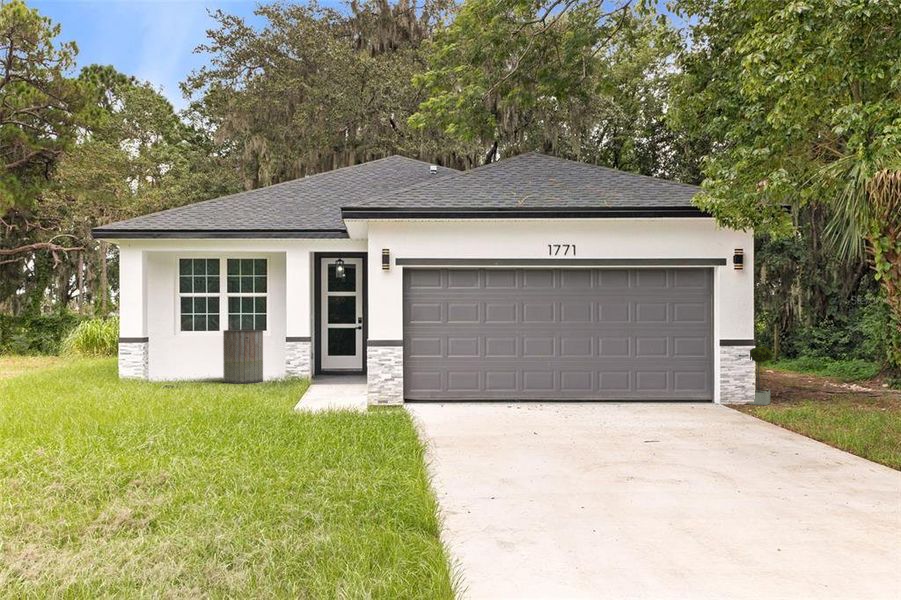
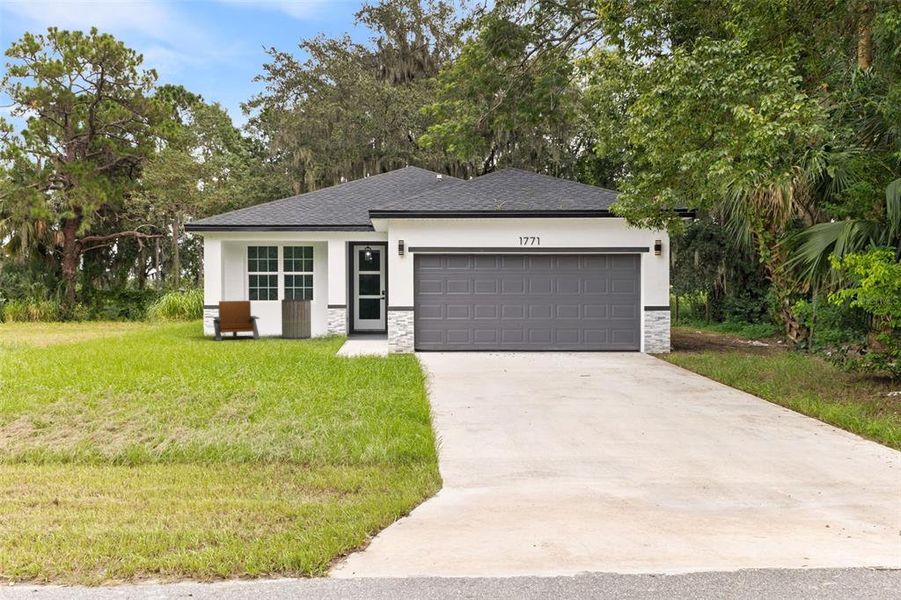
lounge chair: none [130,332,193,386] -> present [213,301,260,341]
potted tree: present [749,346,773,405] -> none [665,311,684,355]

